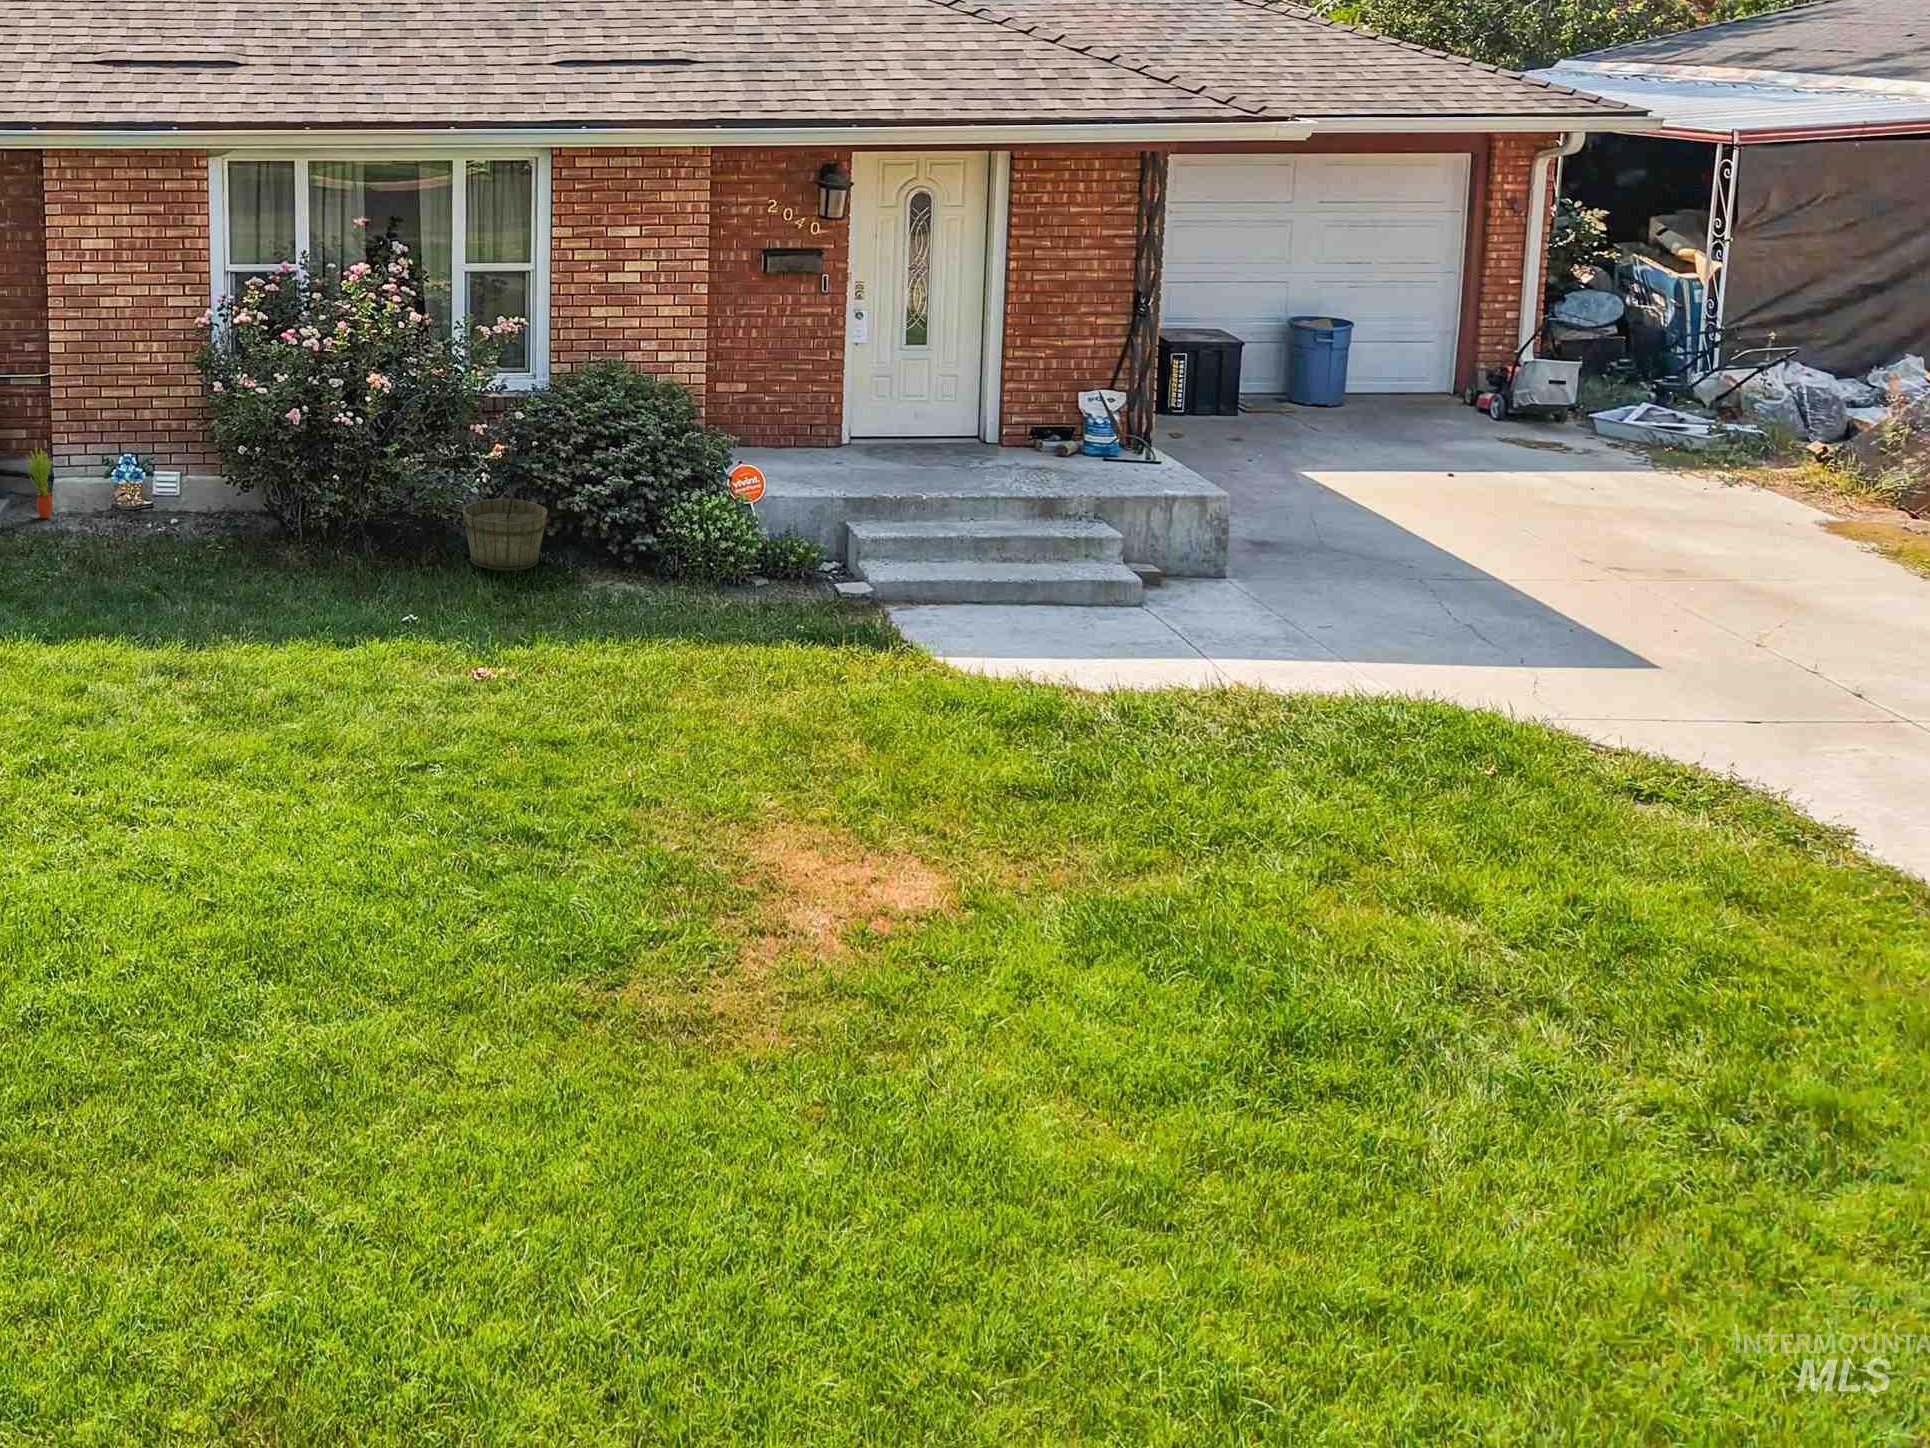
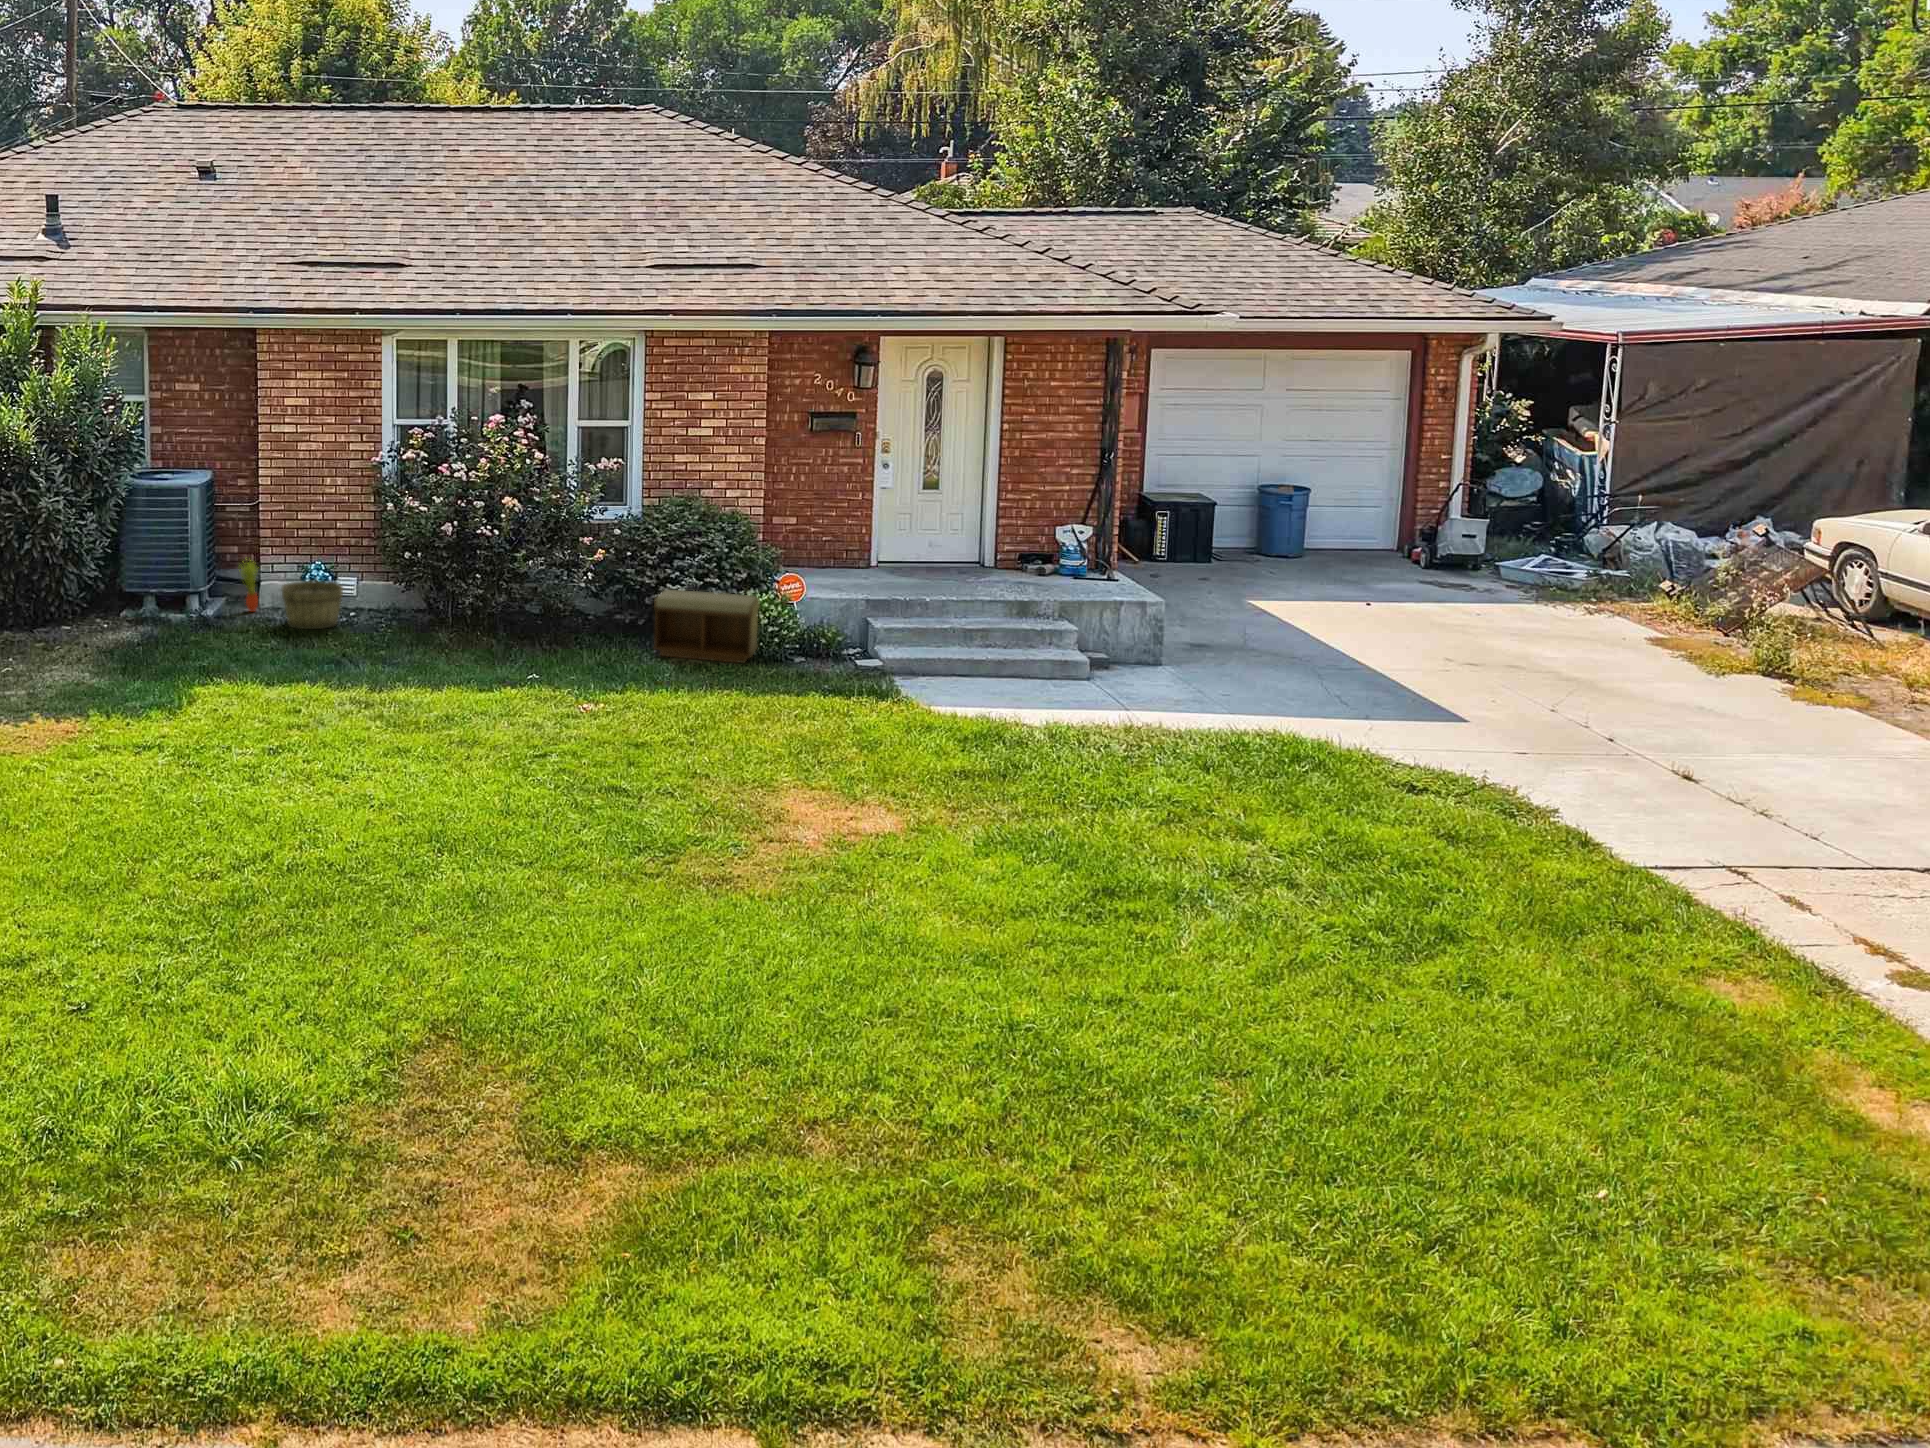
wooden bucket: present [462,491,548,571] -> present [282,575,343,629]
bench: none [567,494,708,595] -> present [654,590,760,663]

